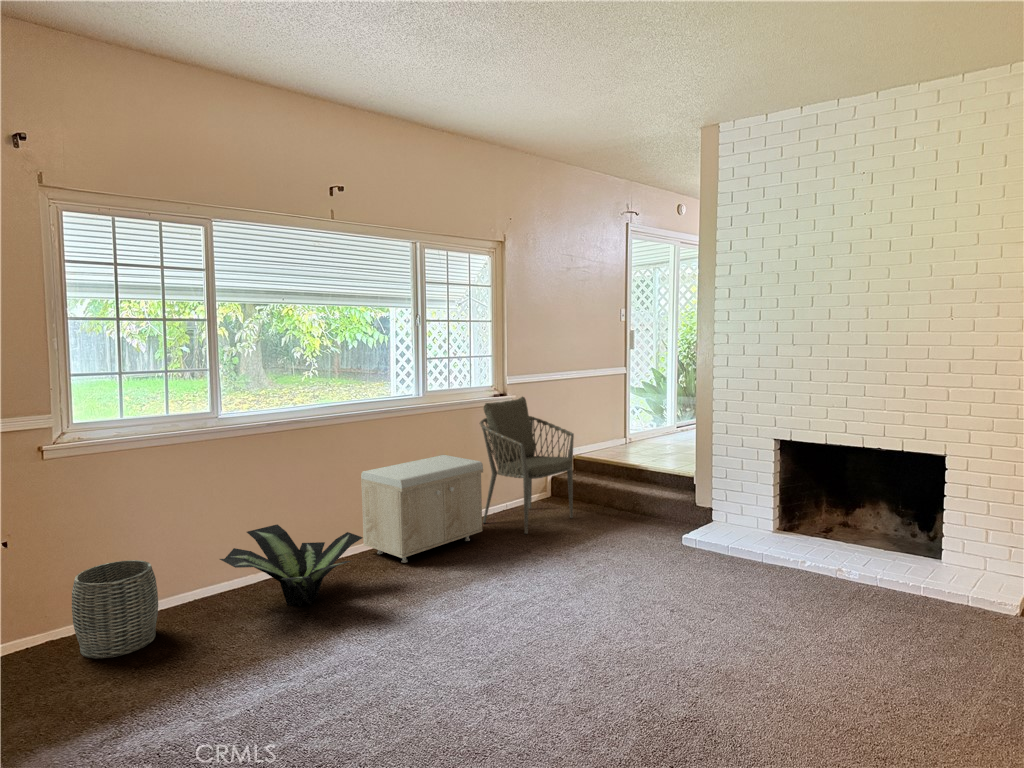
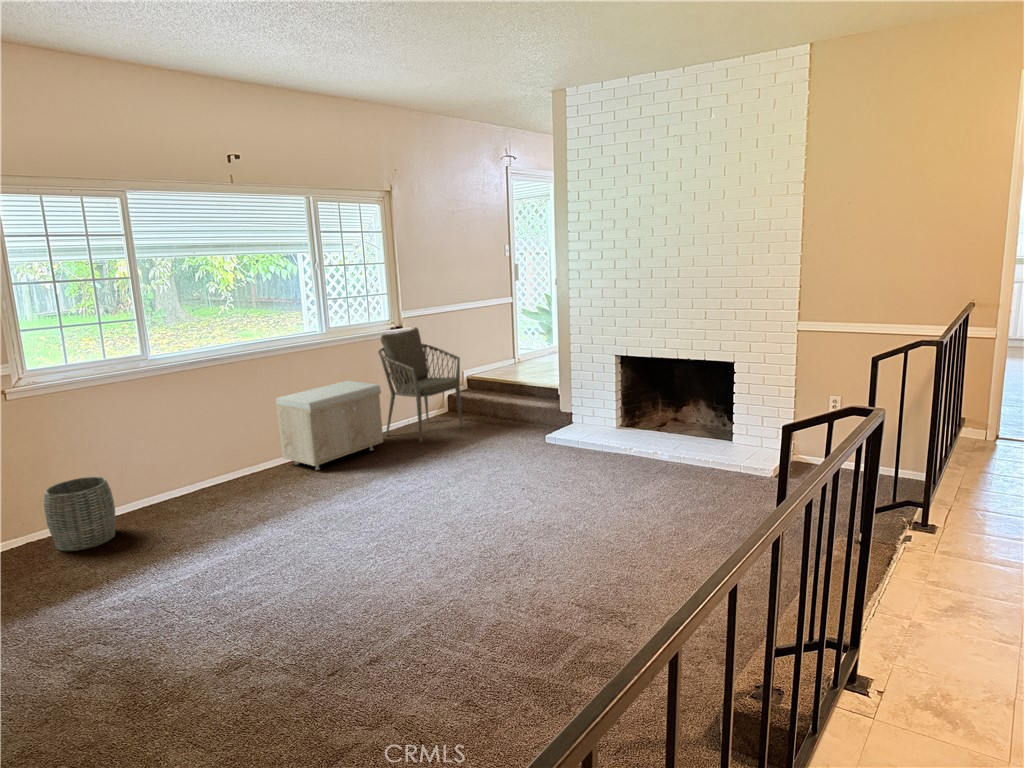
potted plant: present [220,525,362,606] -> none [161,444,280,507]

